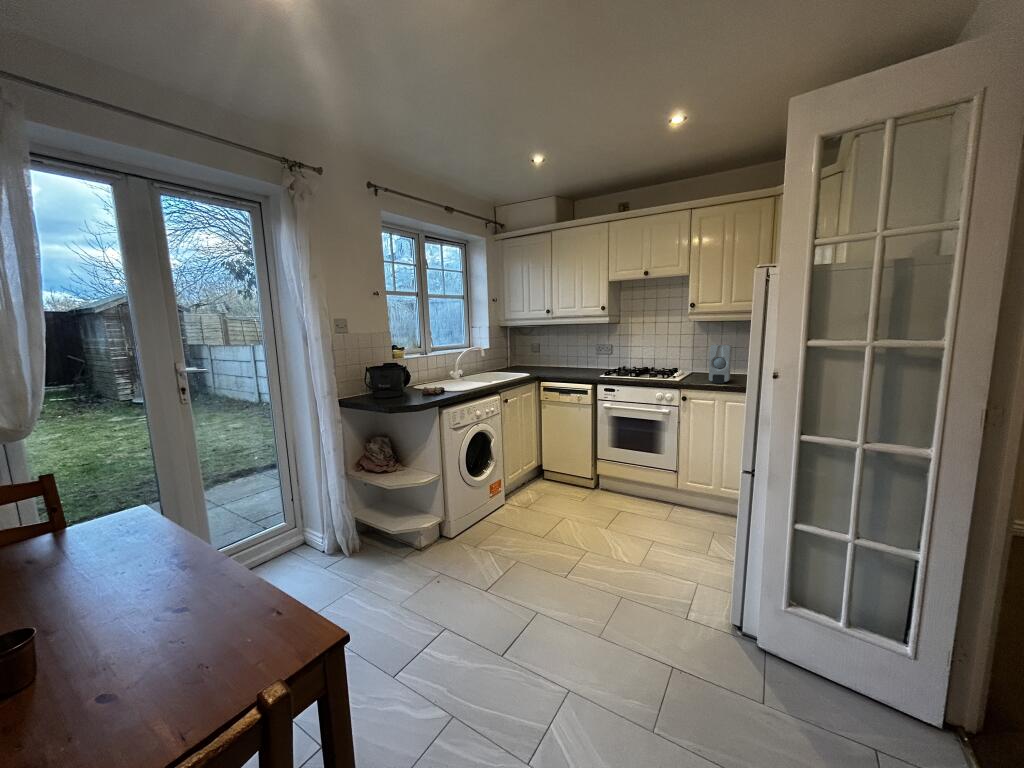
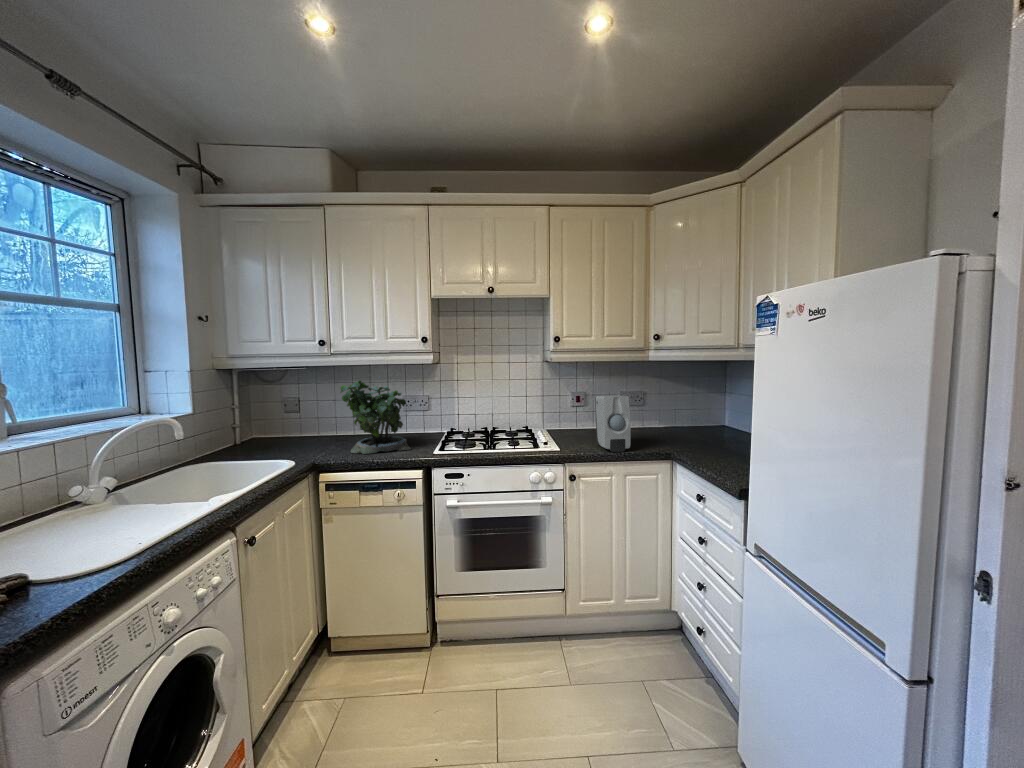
potted plant: none [554,331,591,374] -> present [340,377,411,454]

